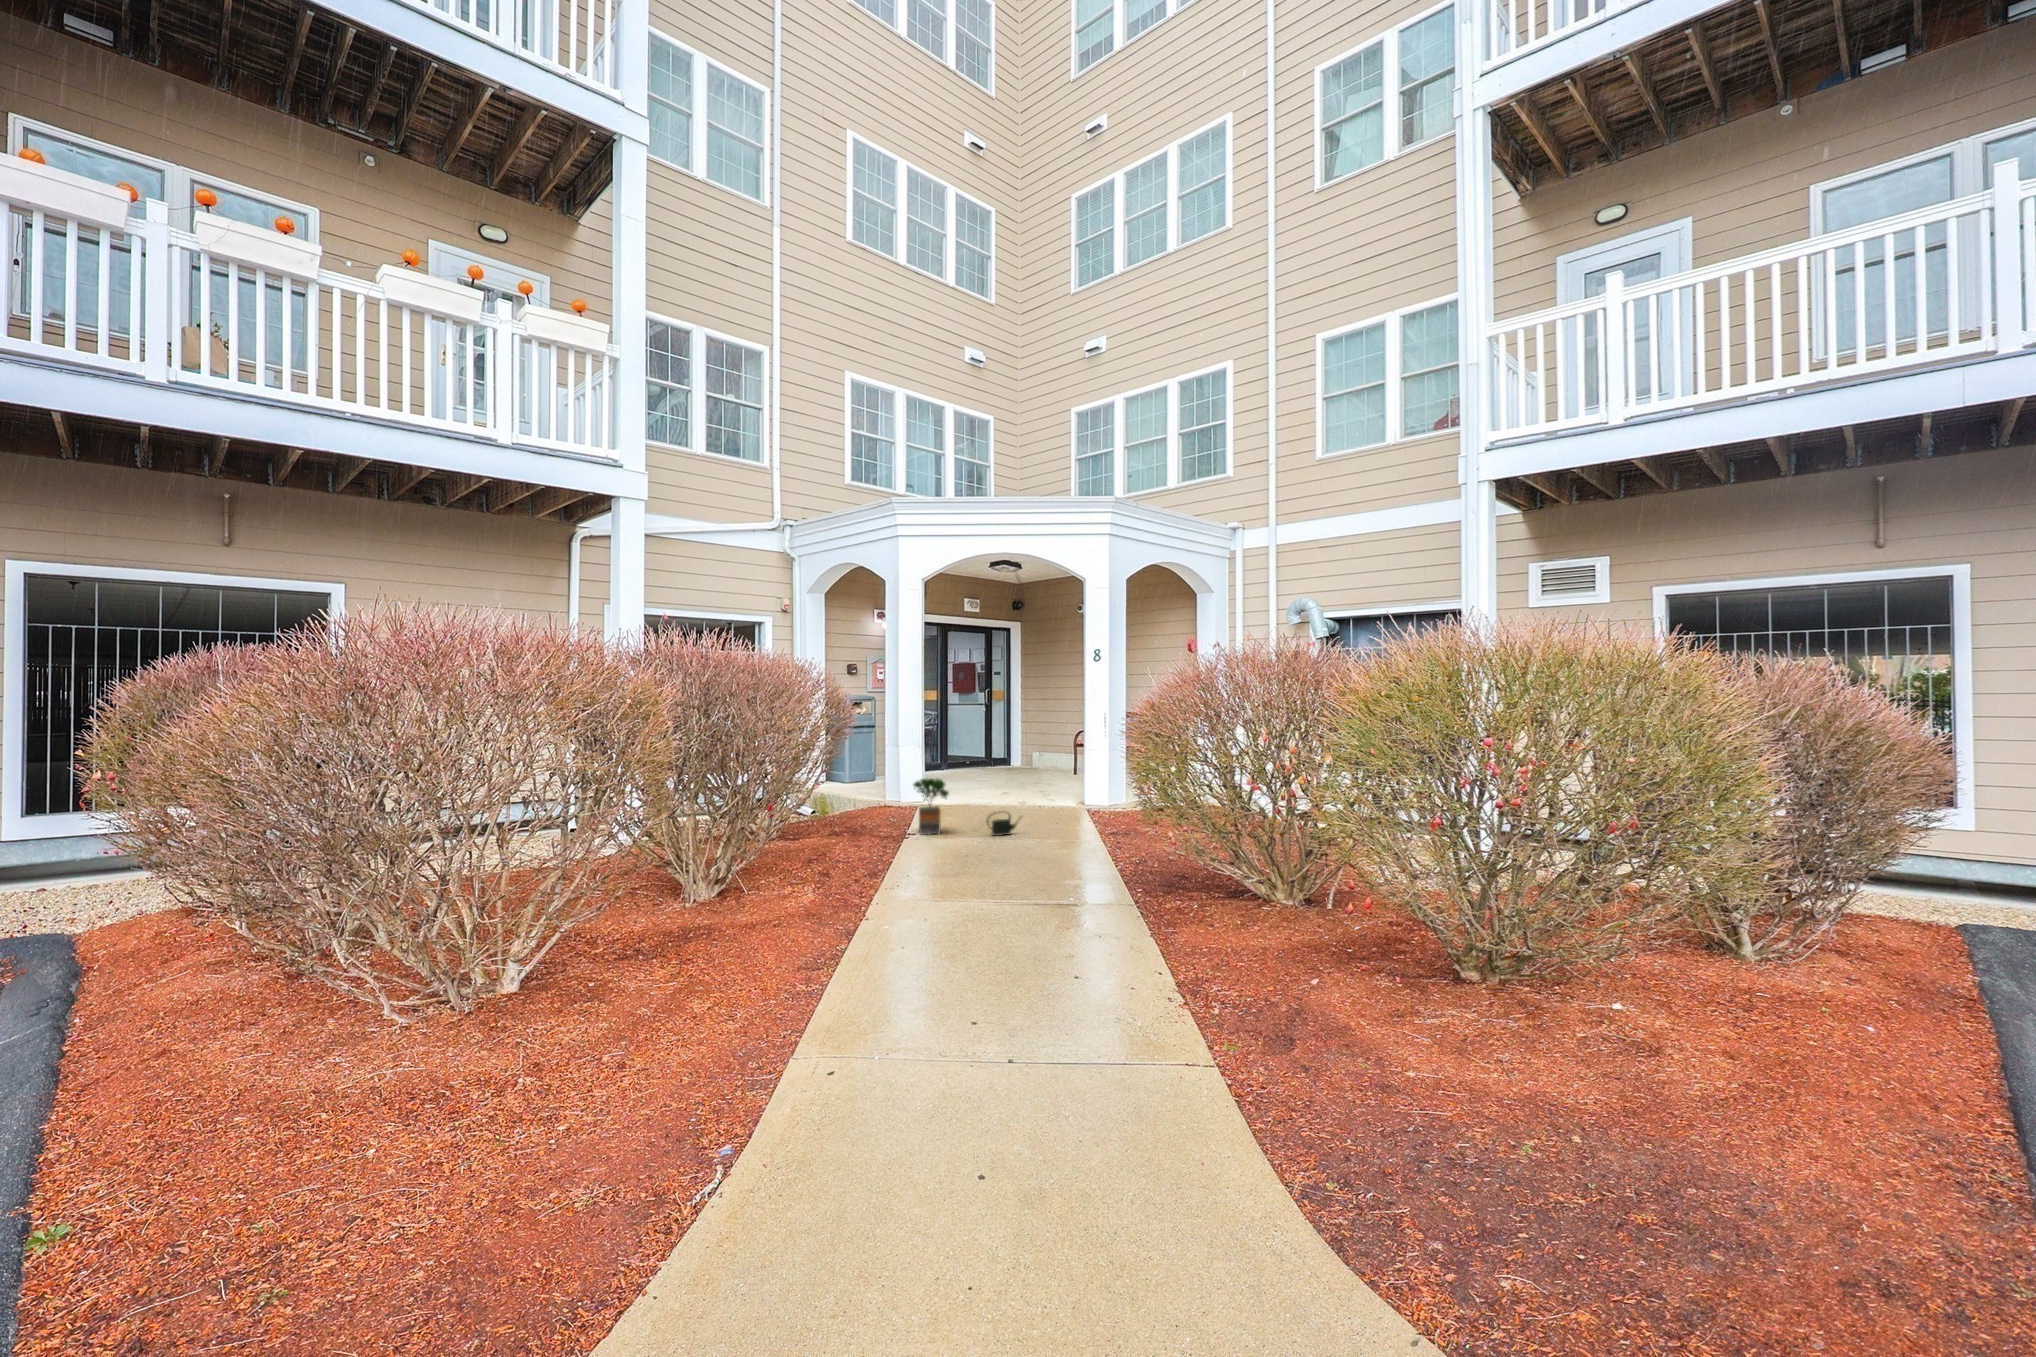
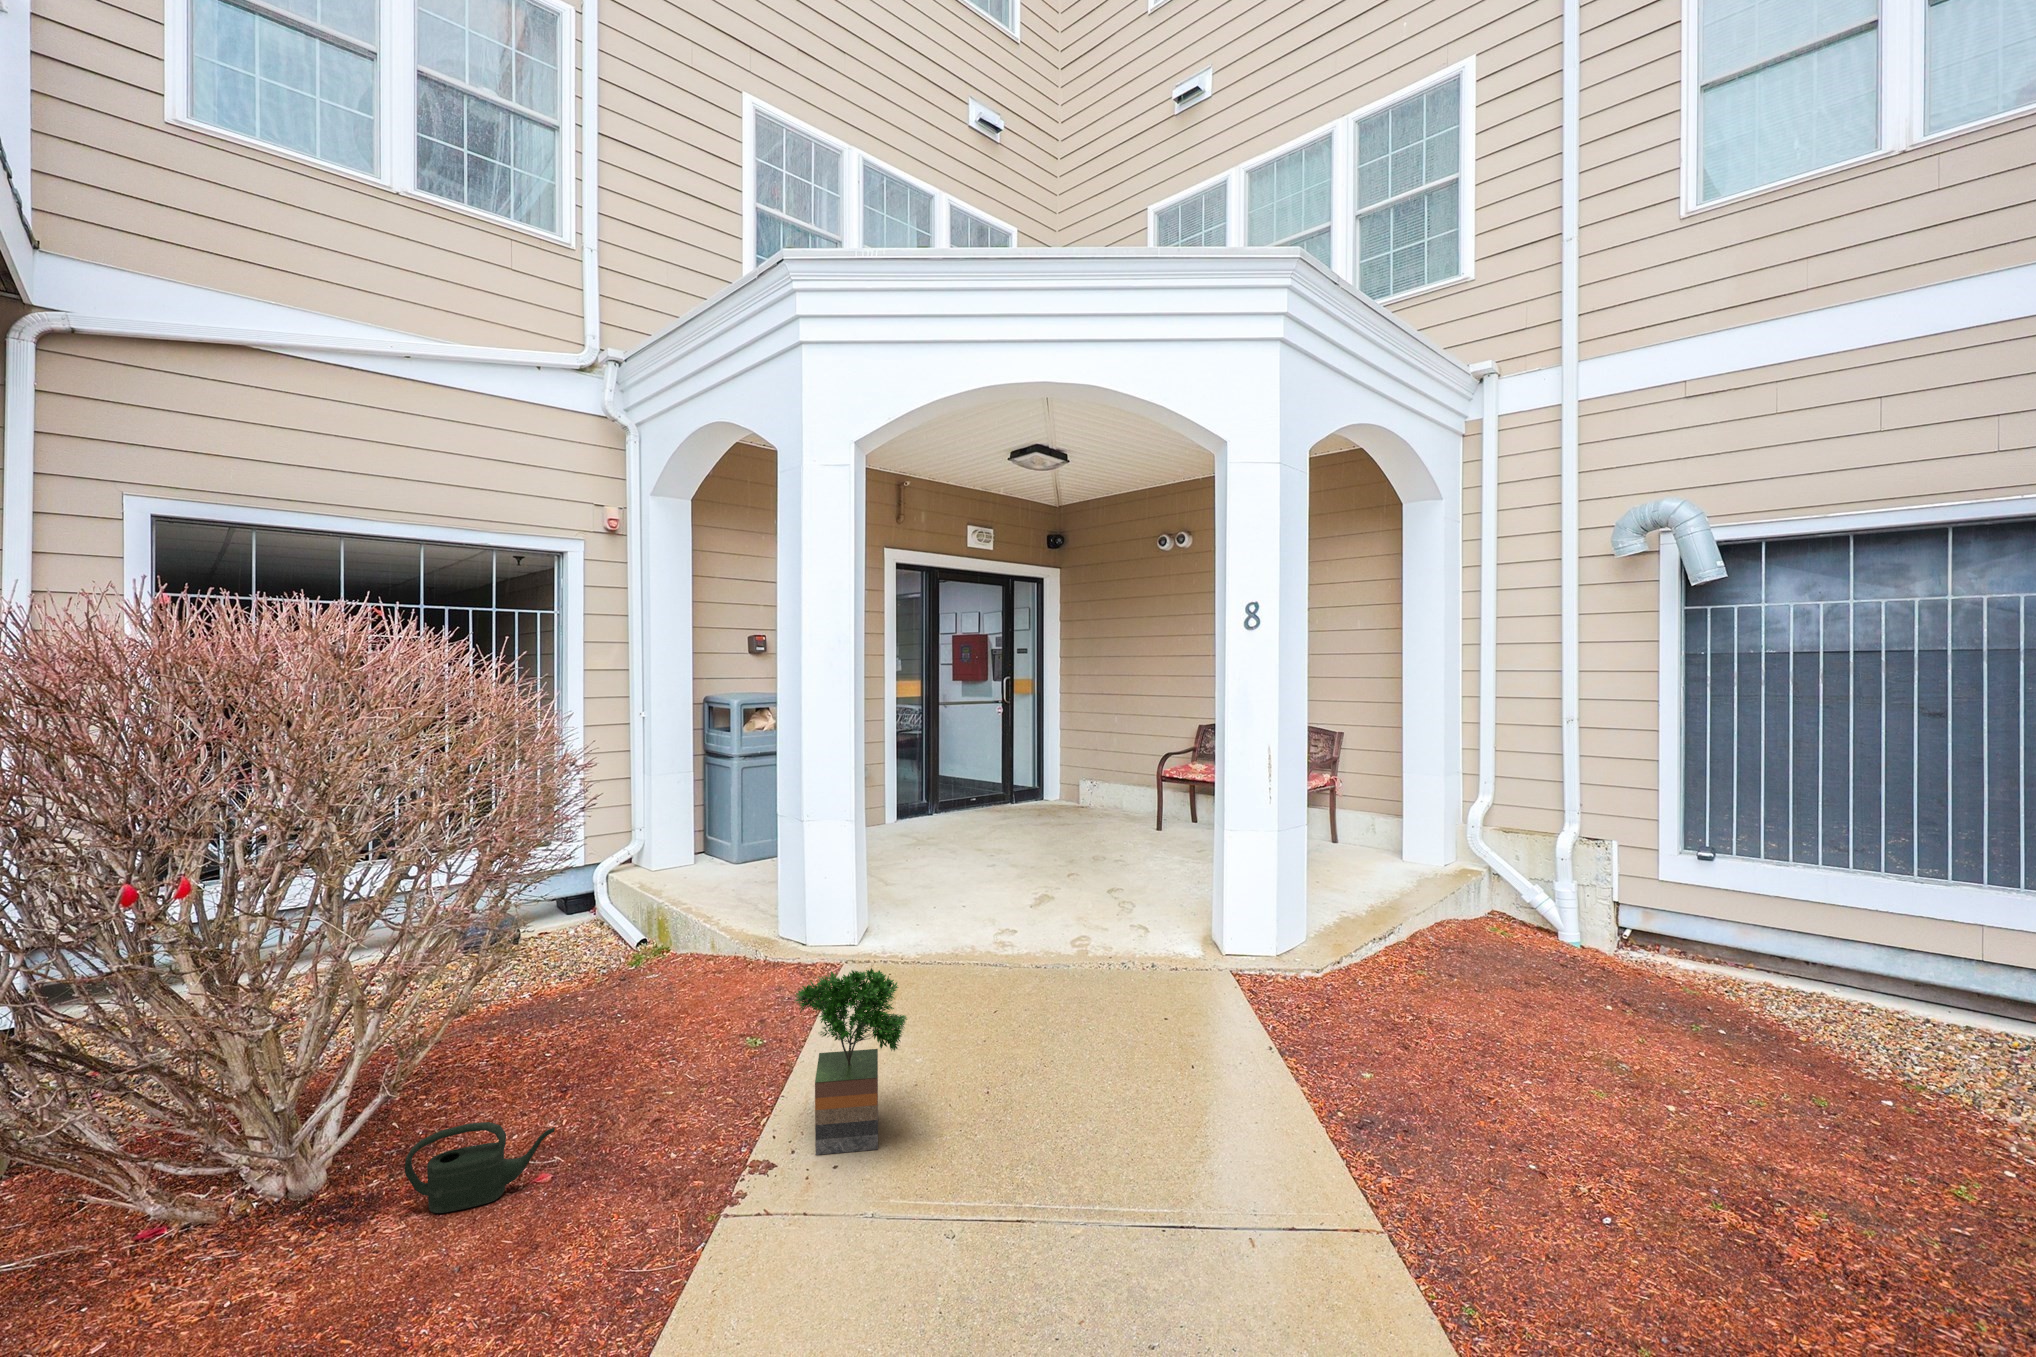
watering can: present [986,811,1017,836] -> present [405,1122,555,1213]

